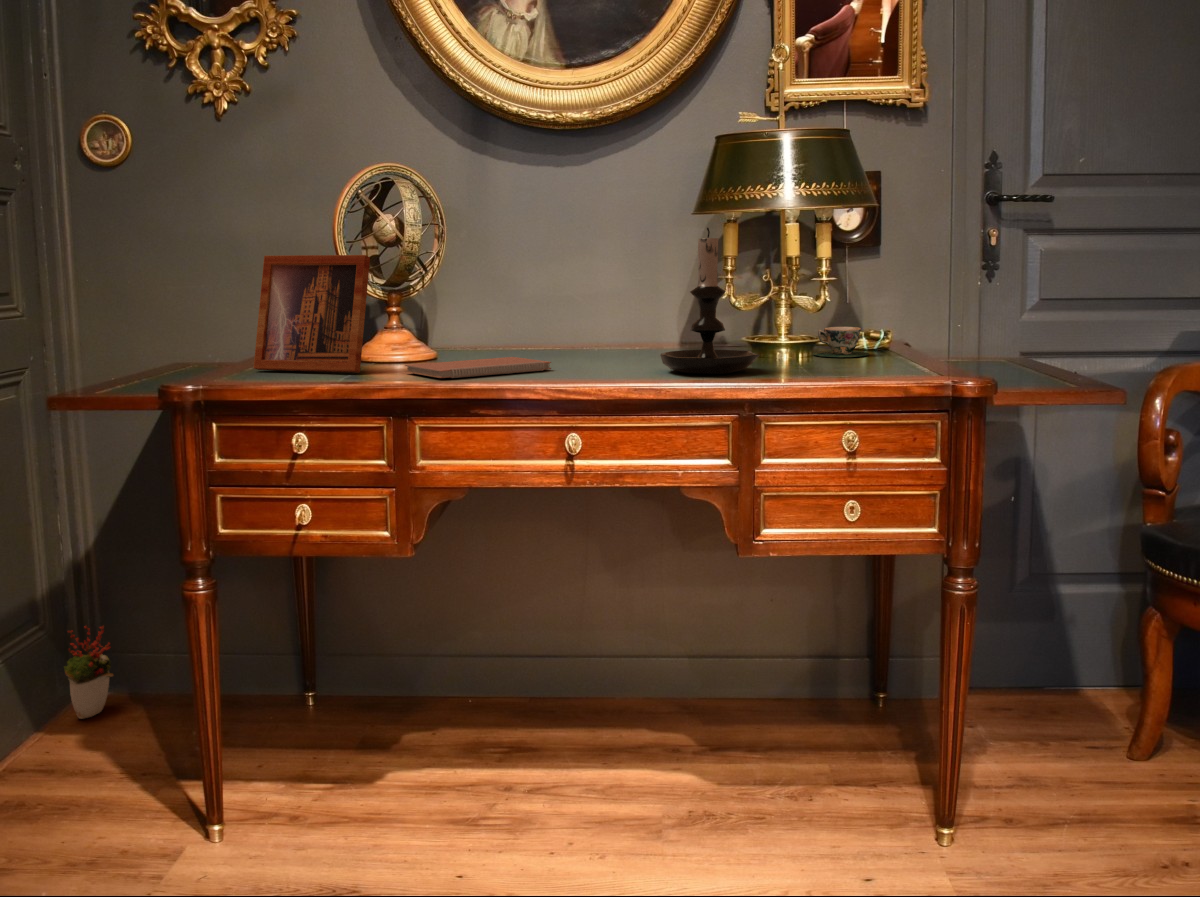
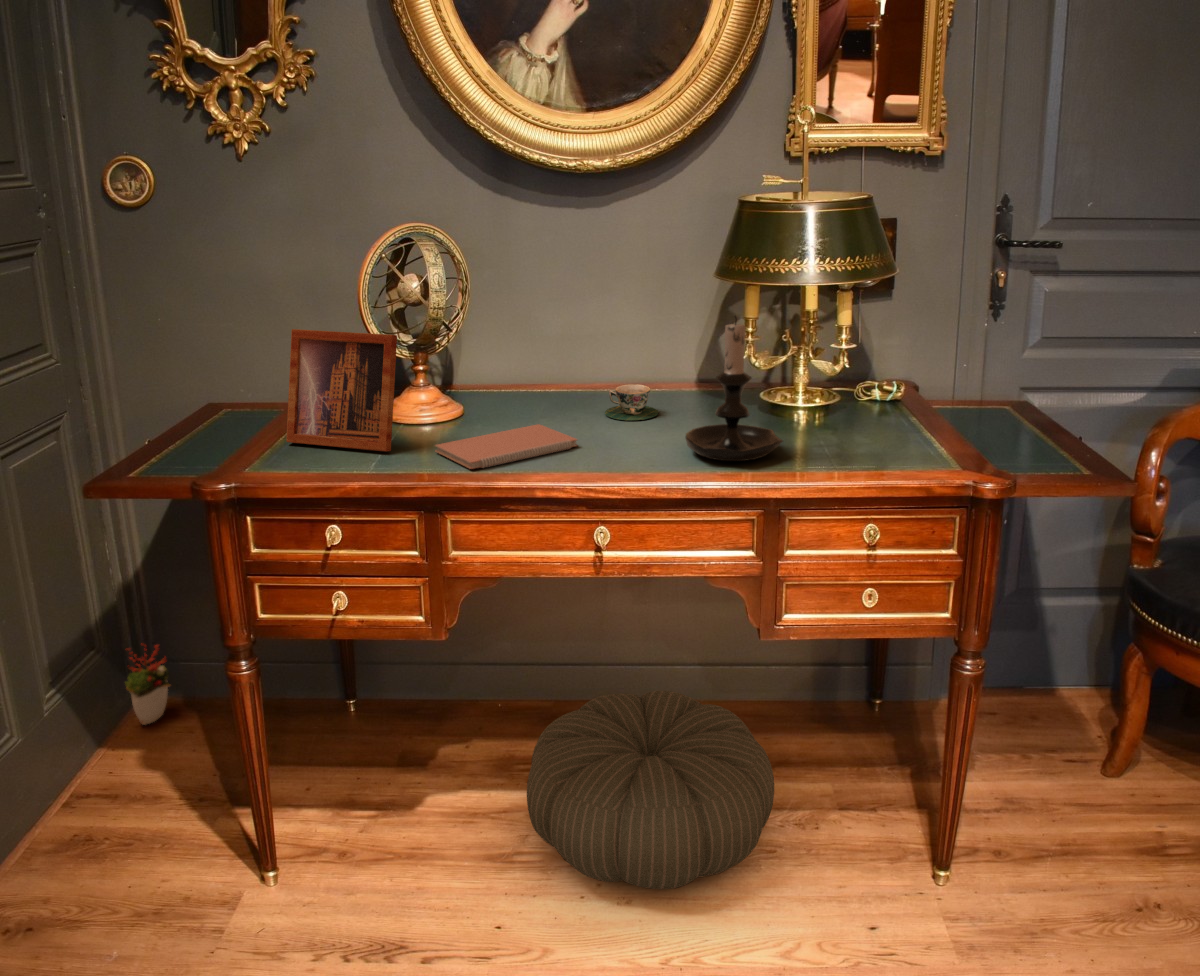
teacup: present [813,327,869,357] -> present [605,384,658,420]
pouf: none [495,660,764,844] -> present [527,691,774,889]

